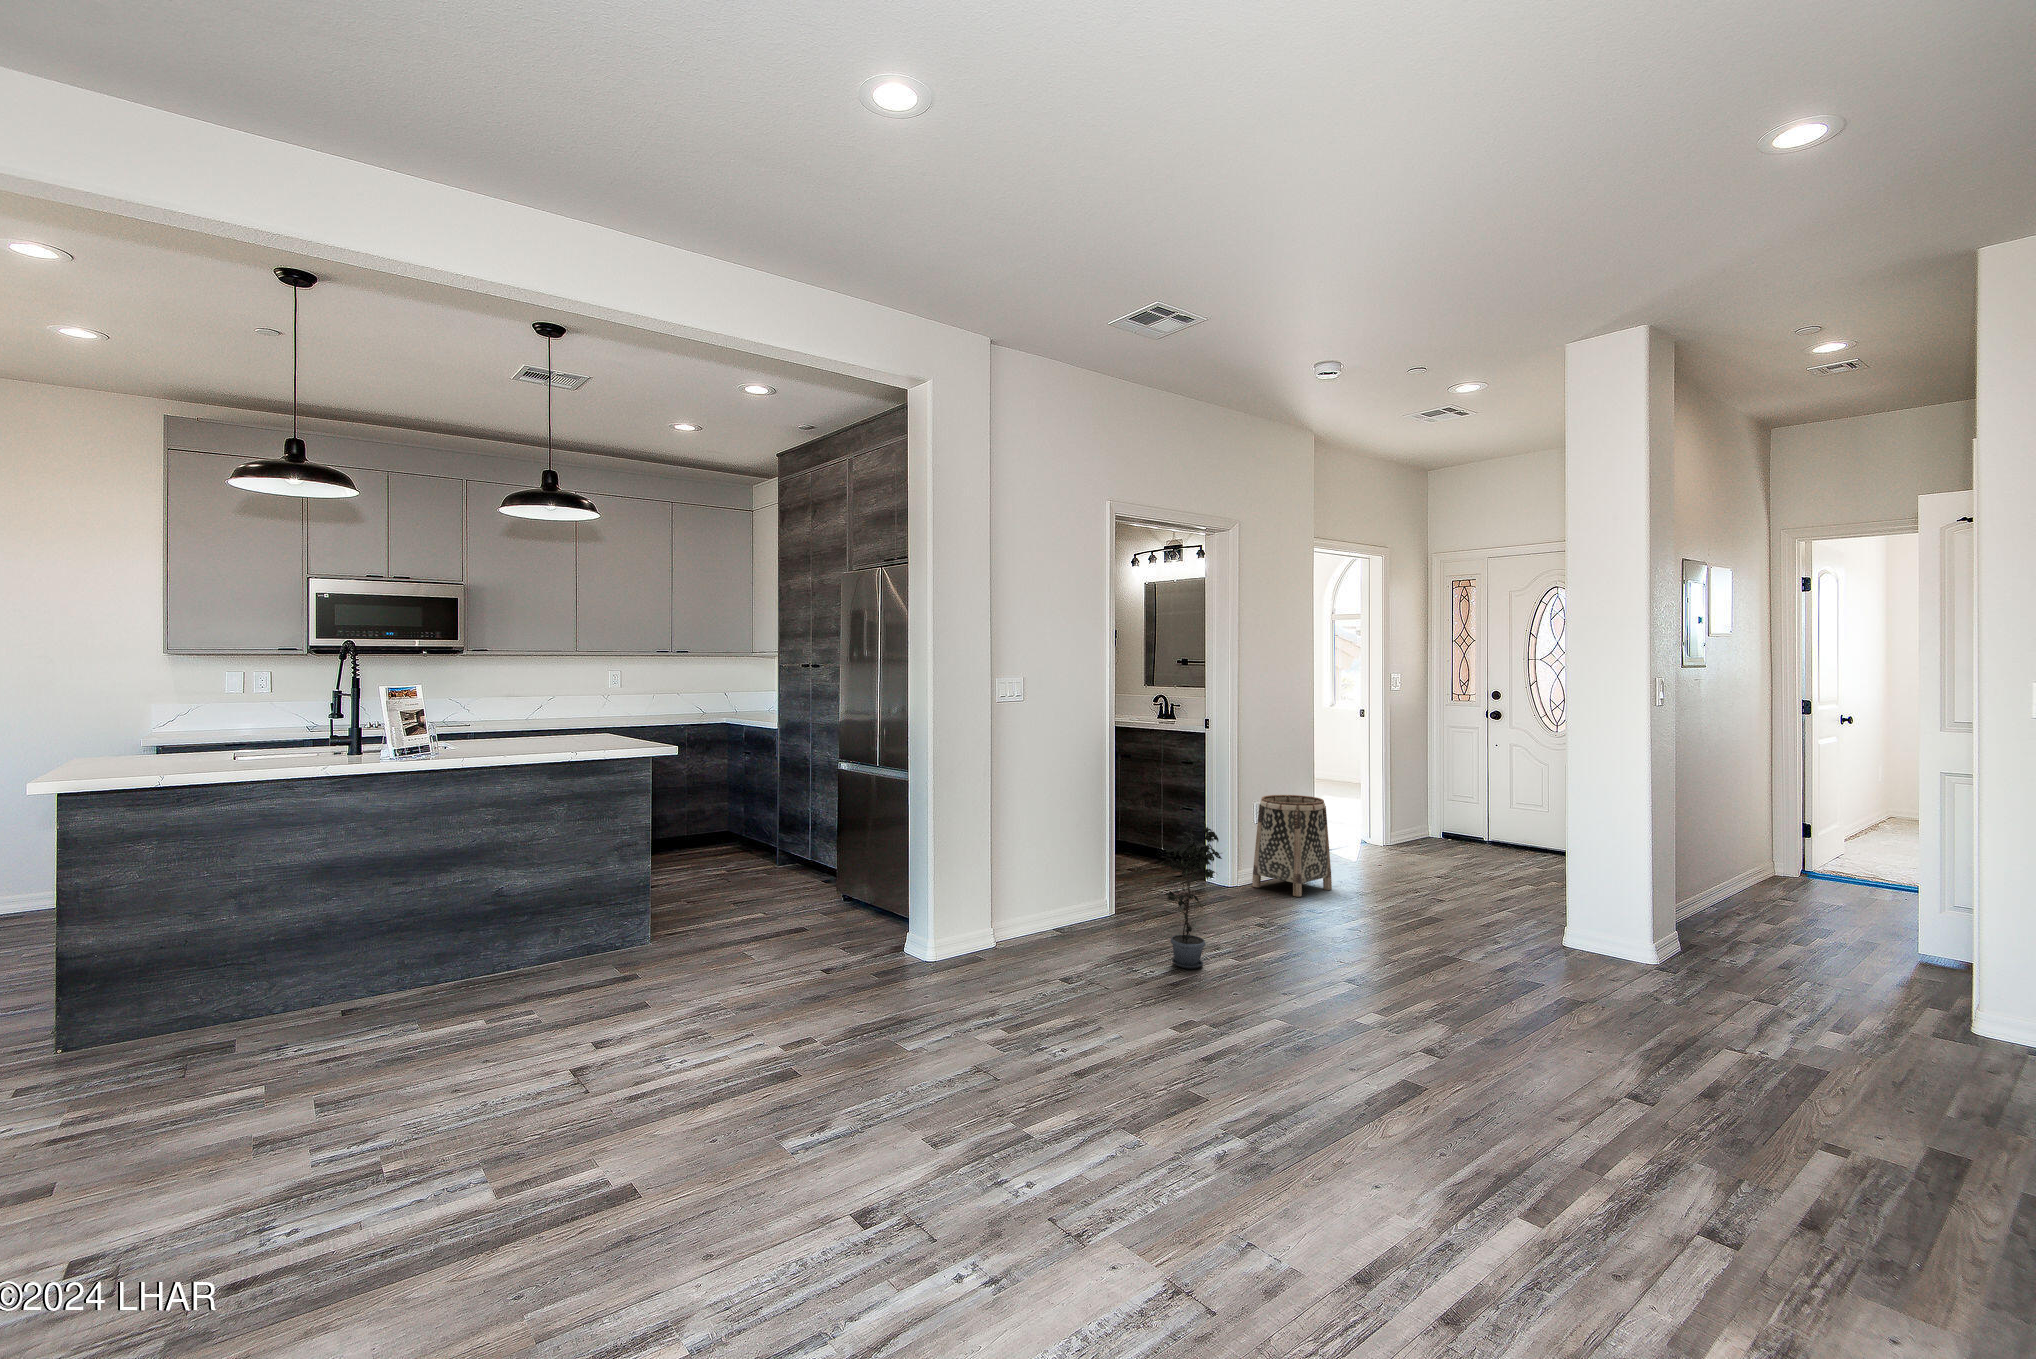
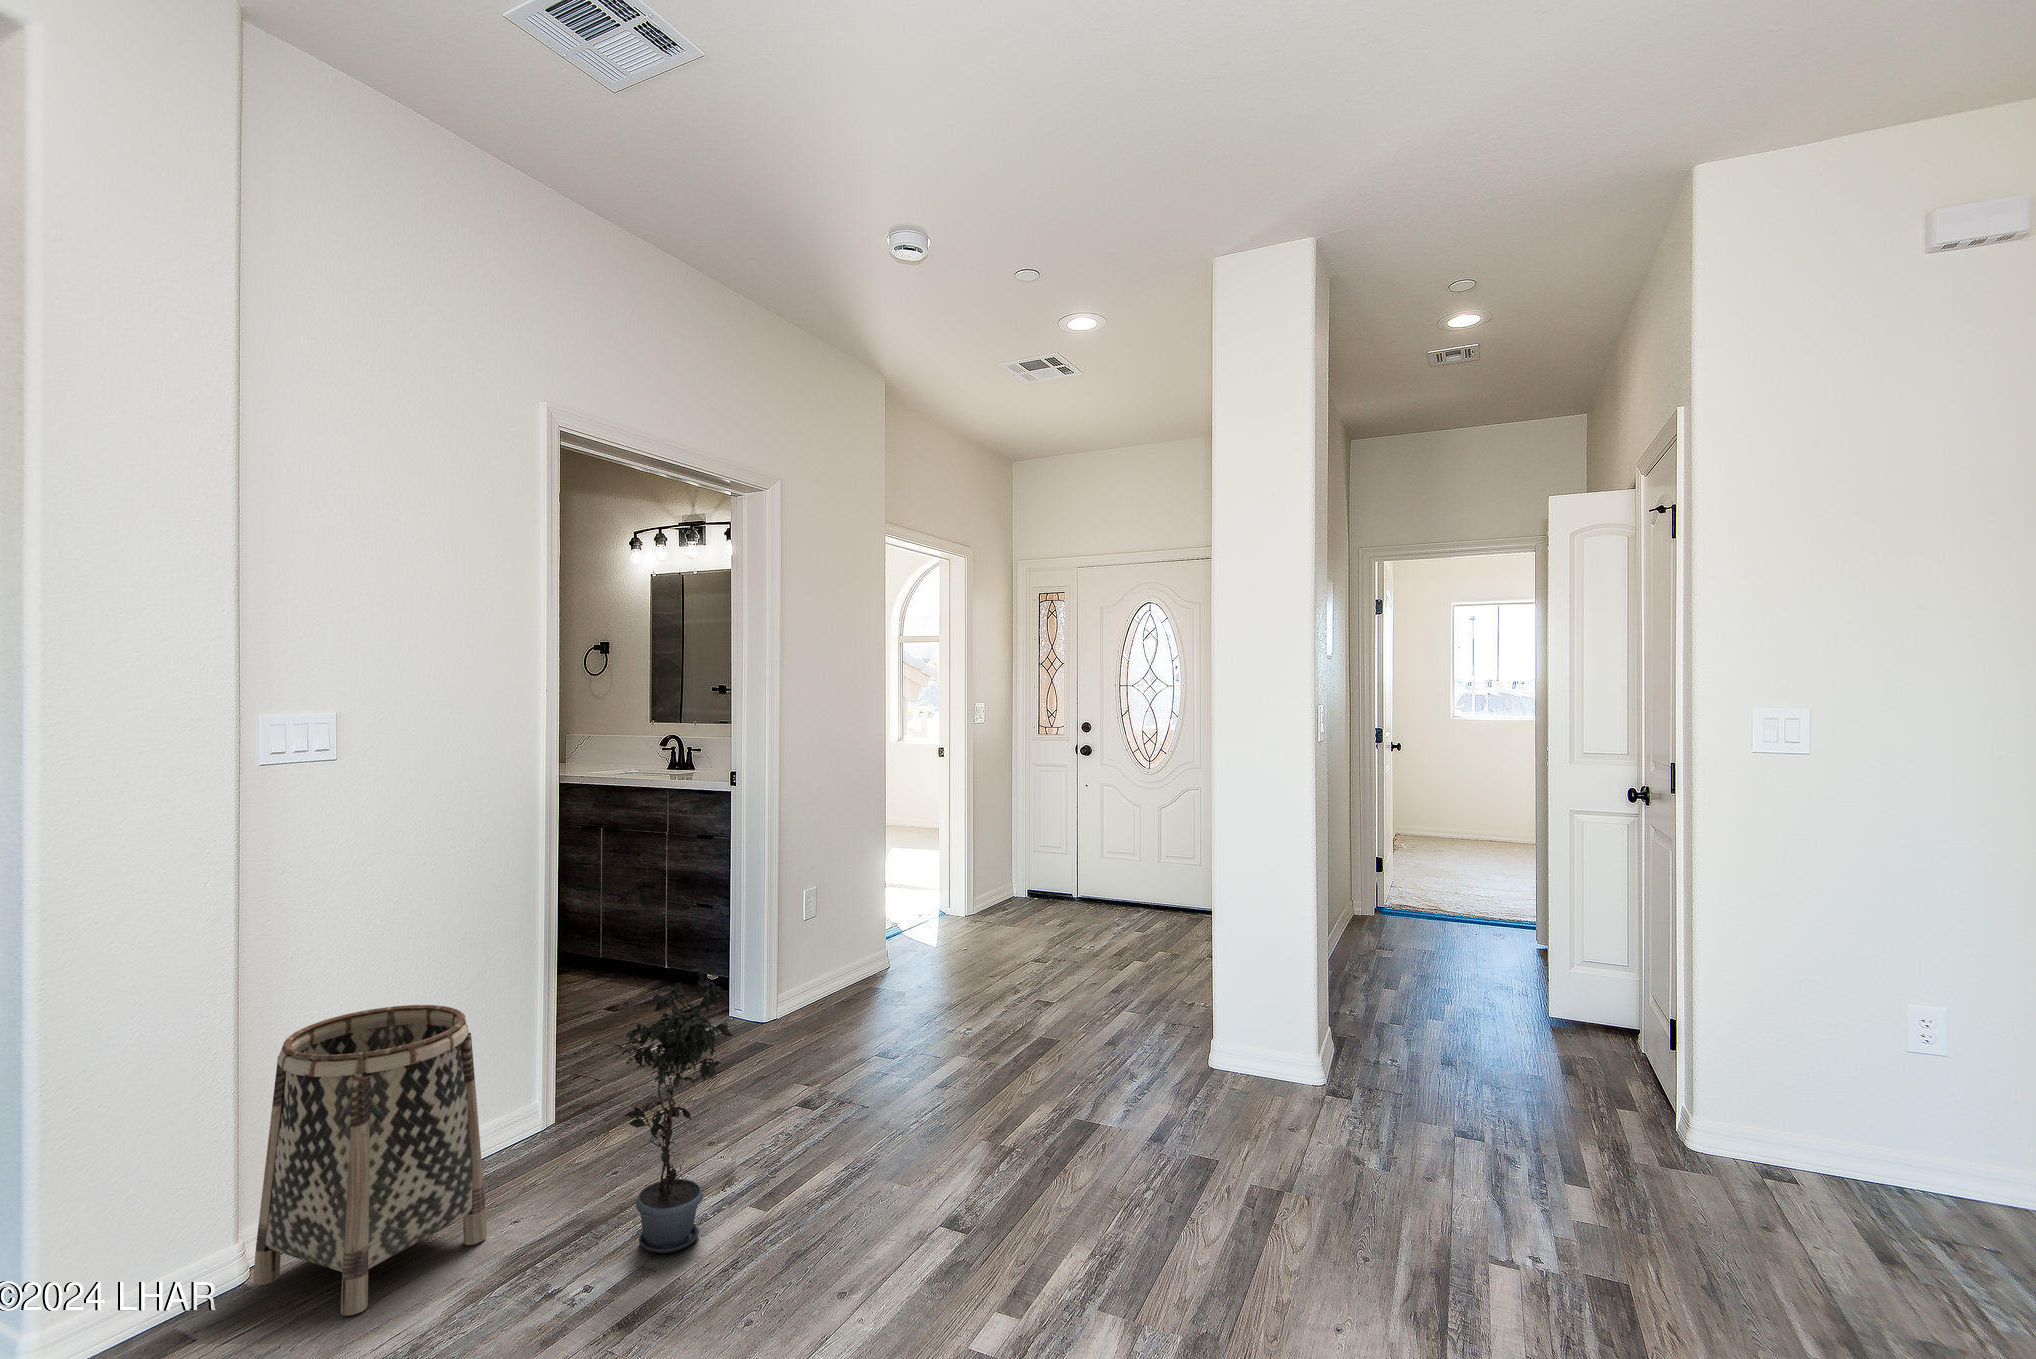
basket: present [1252,795,1332,897] -> present [253,1005,487,1316]

